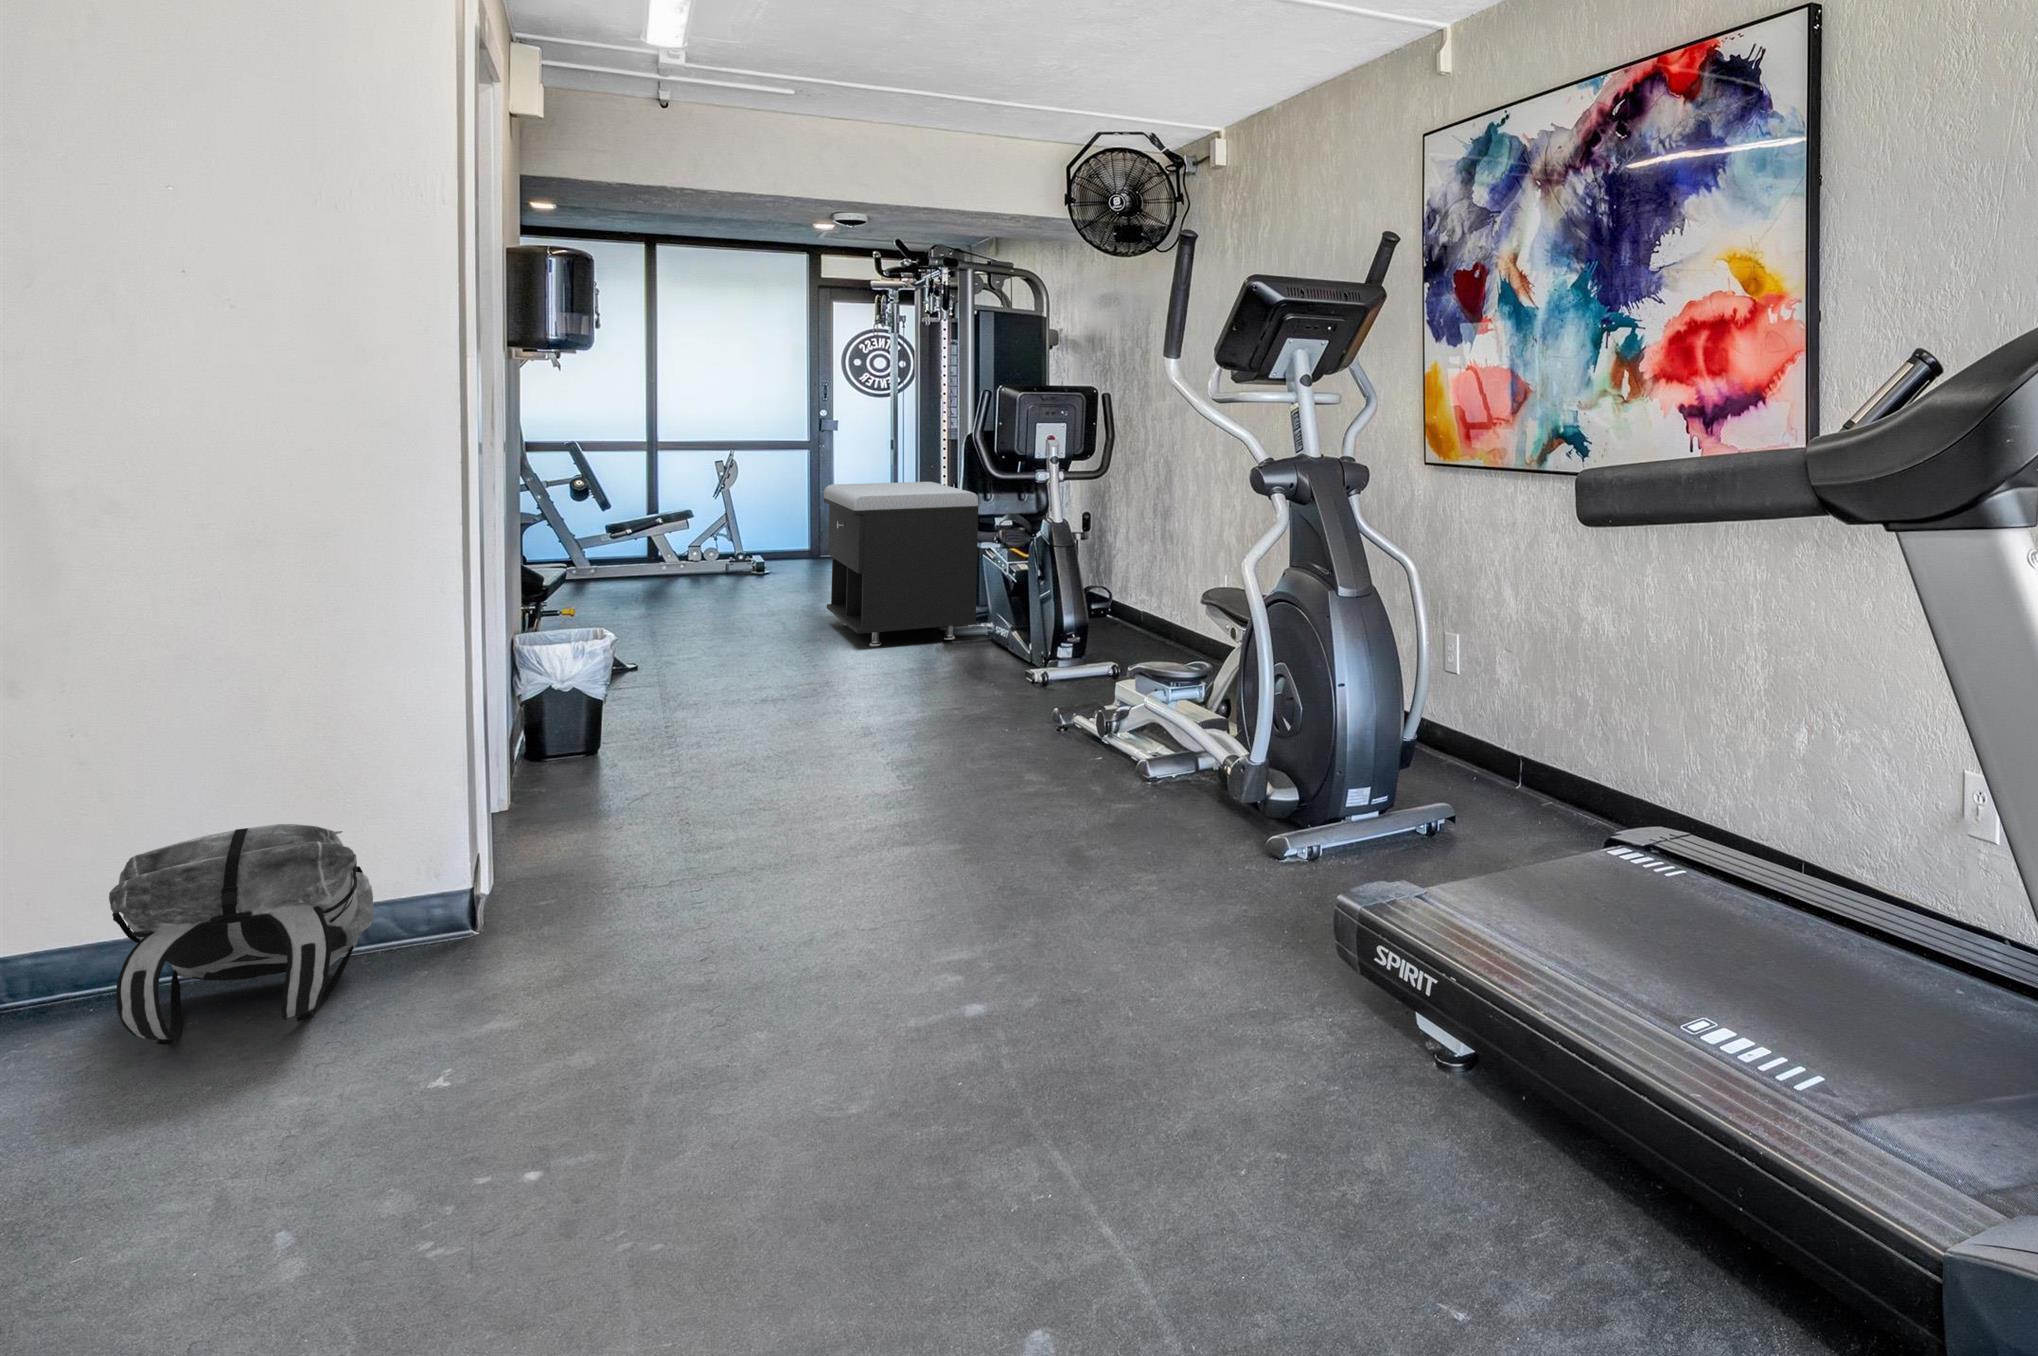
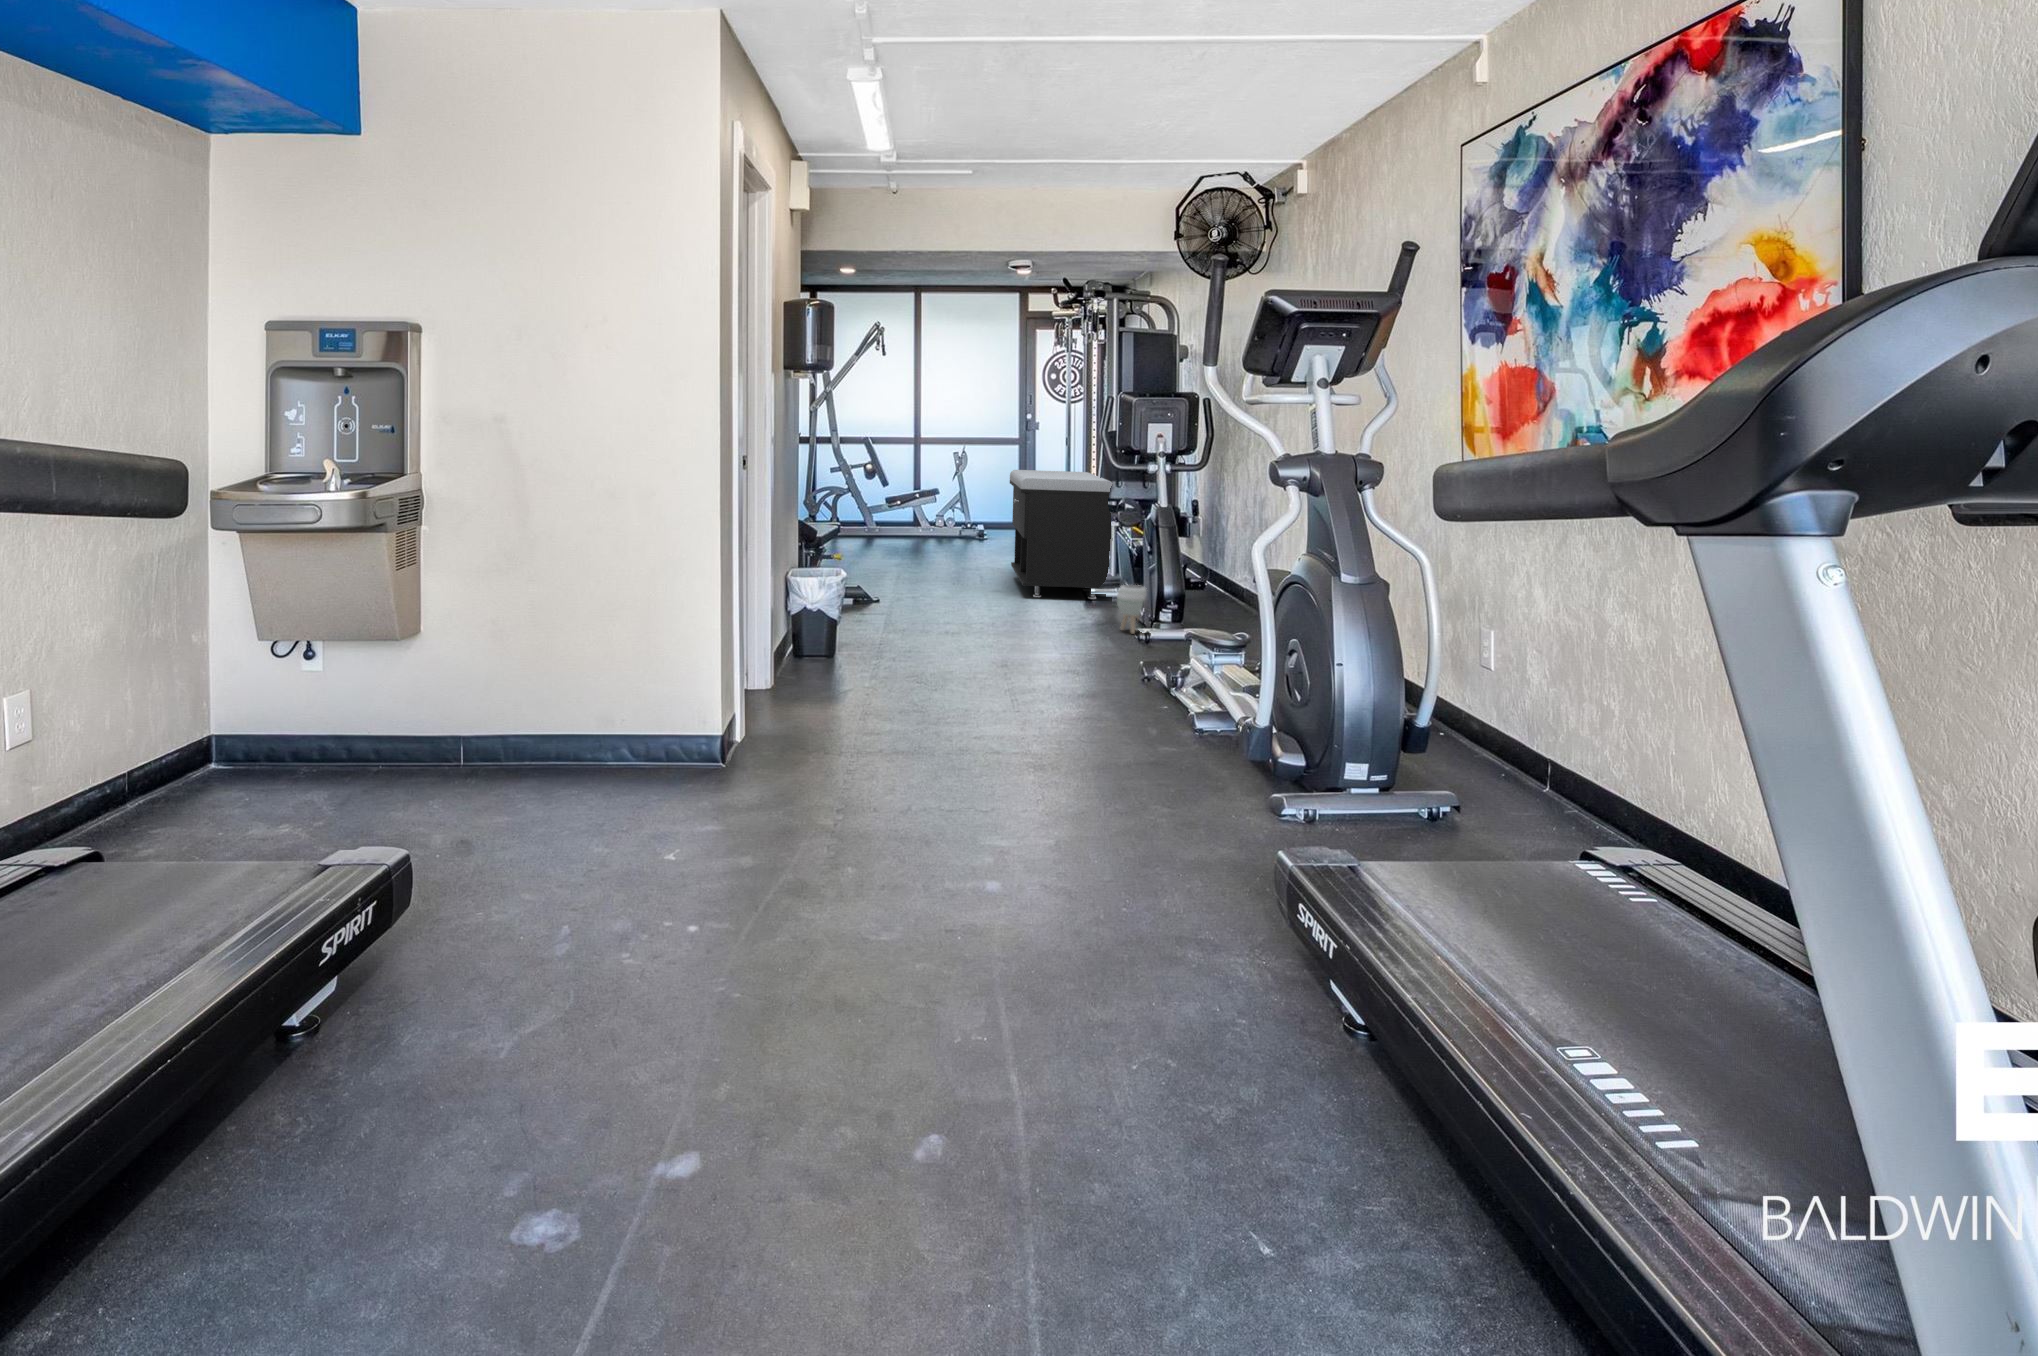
planter: none [1000,618,1041,677] -> present [1117,585,1146,634]
backpack: present [109,824,374,1045] -> none [515,644,654,774]

